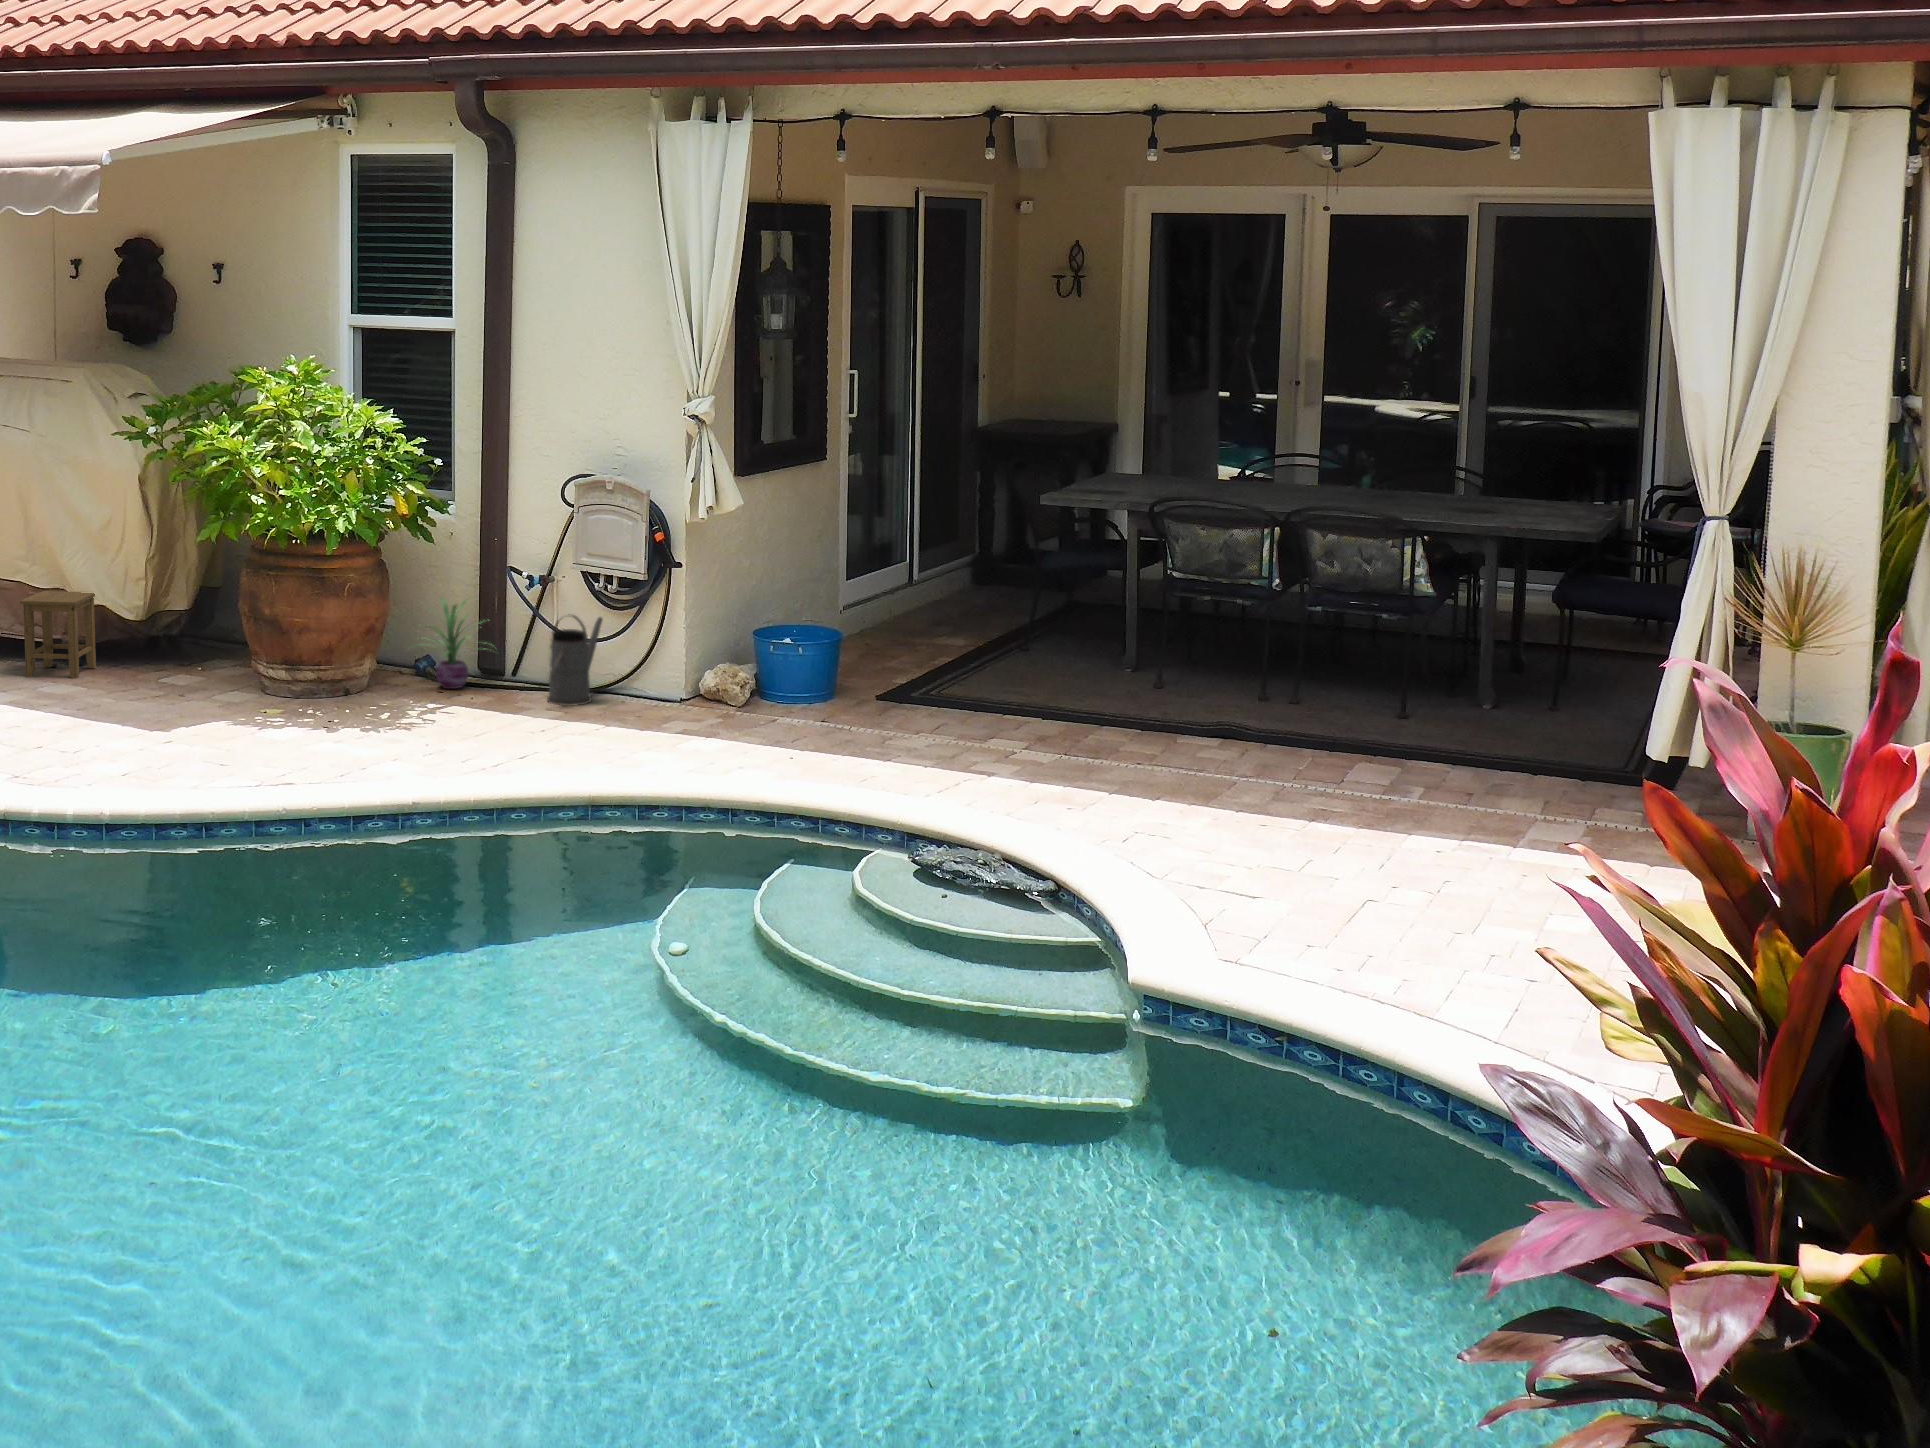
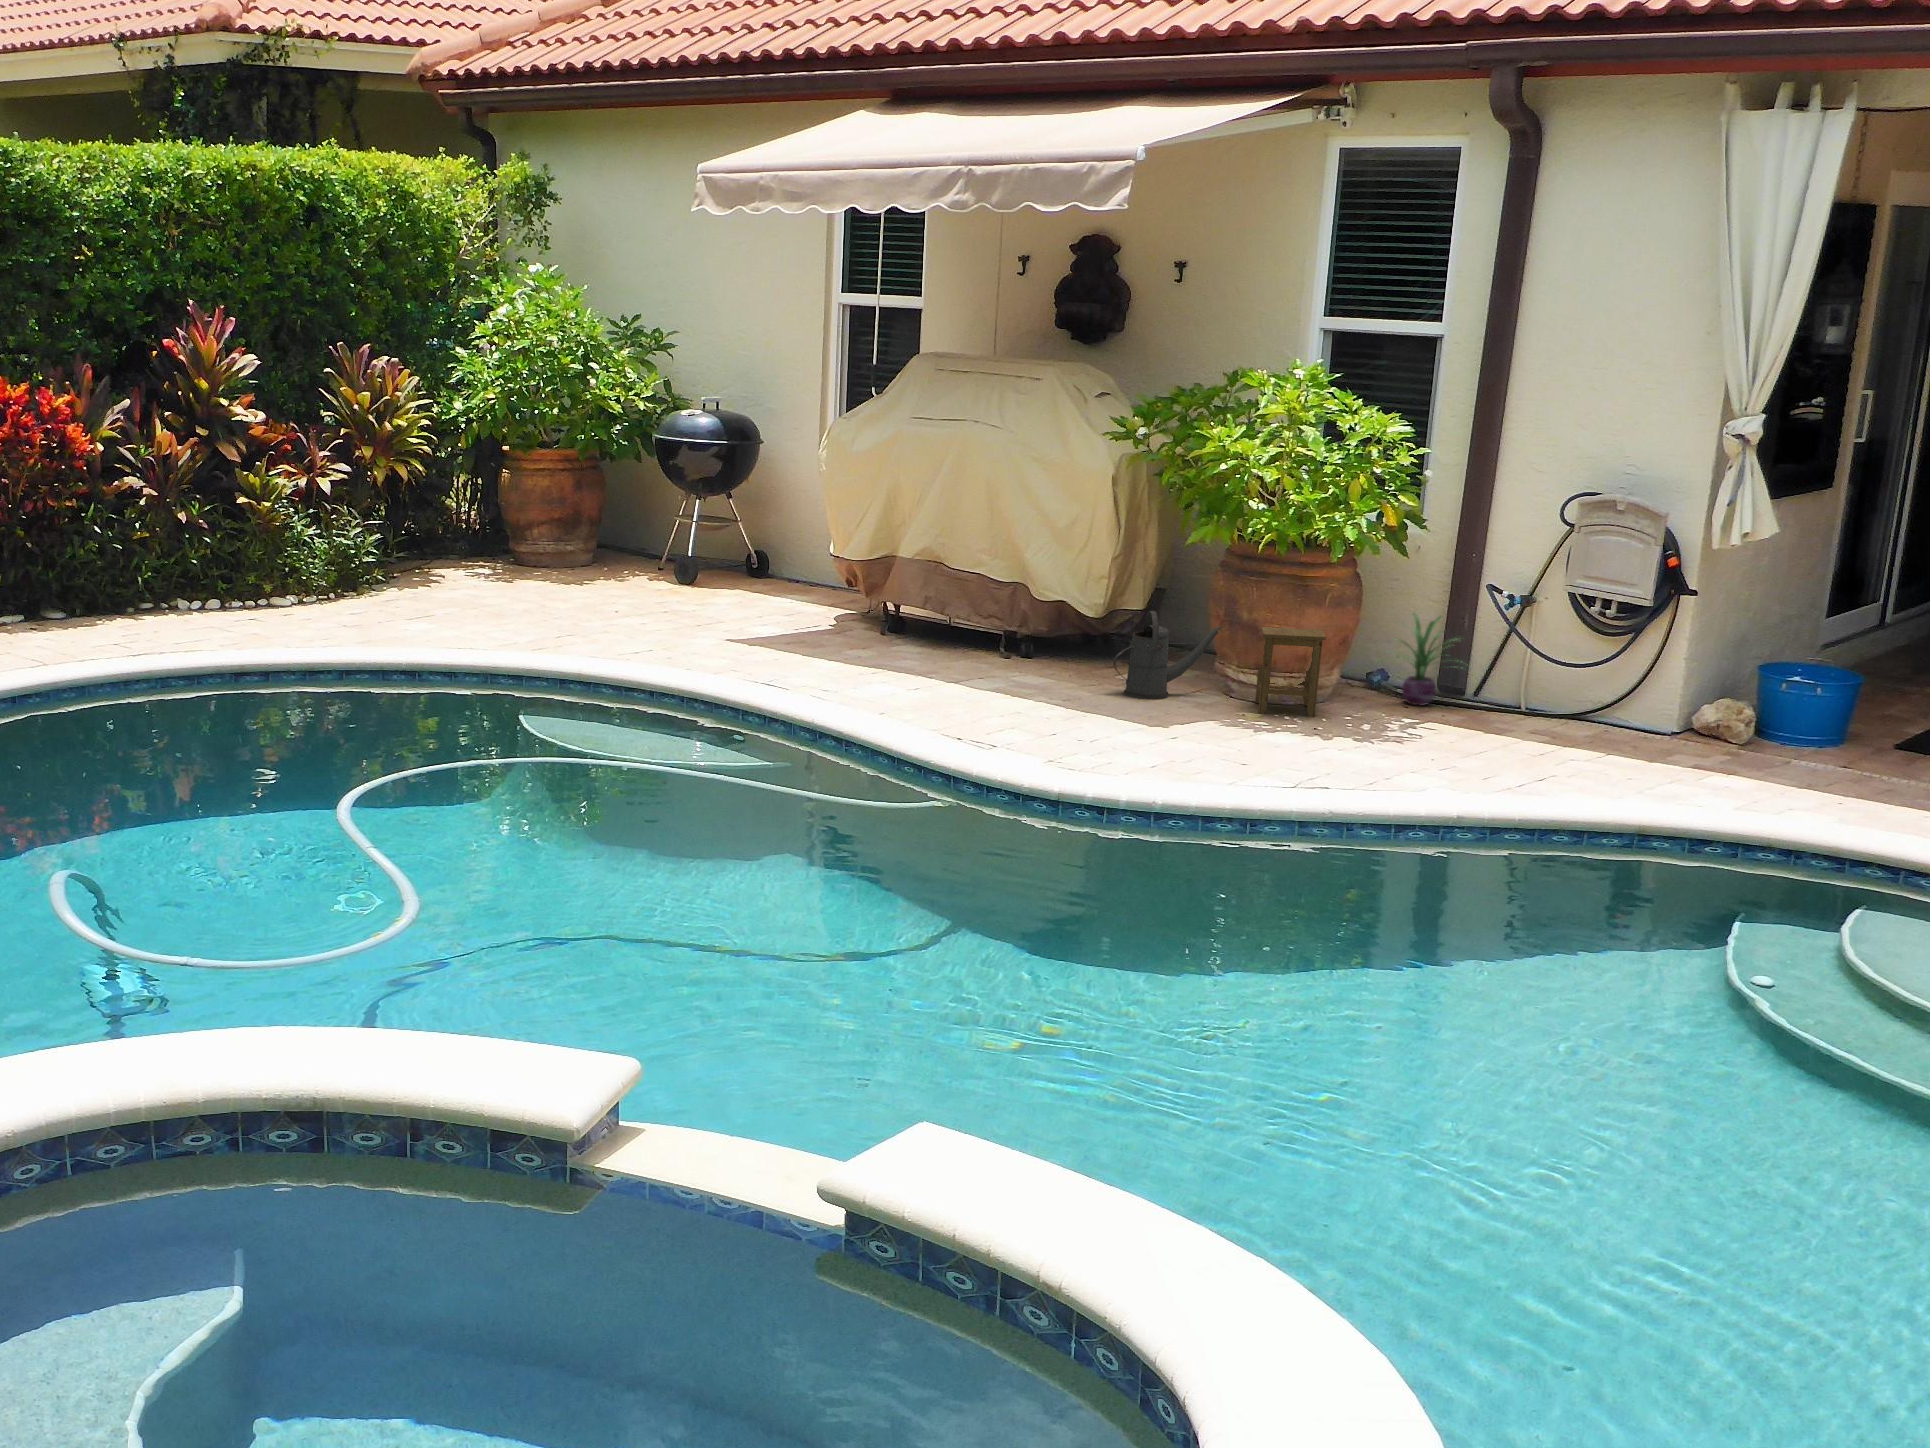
stool: present [20,591,96,678] -> present [1255,627,1326,716]
watering can: present [547,614,603,706] -> present [1113,611,1220,700]

